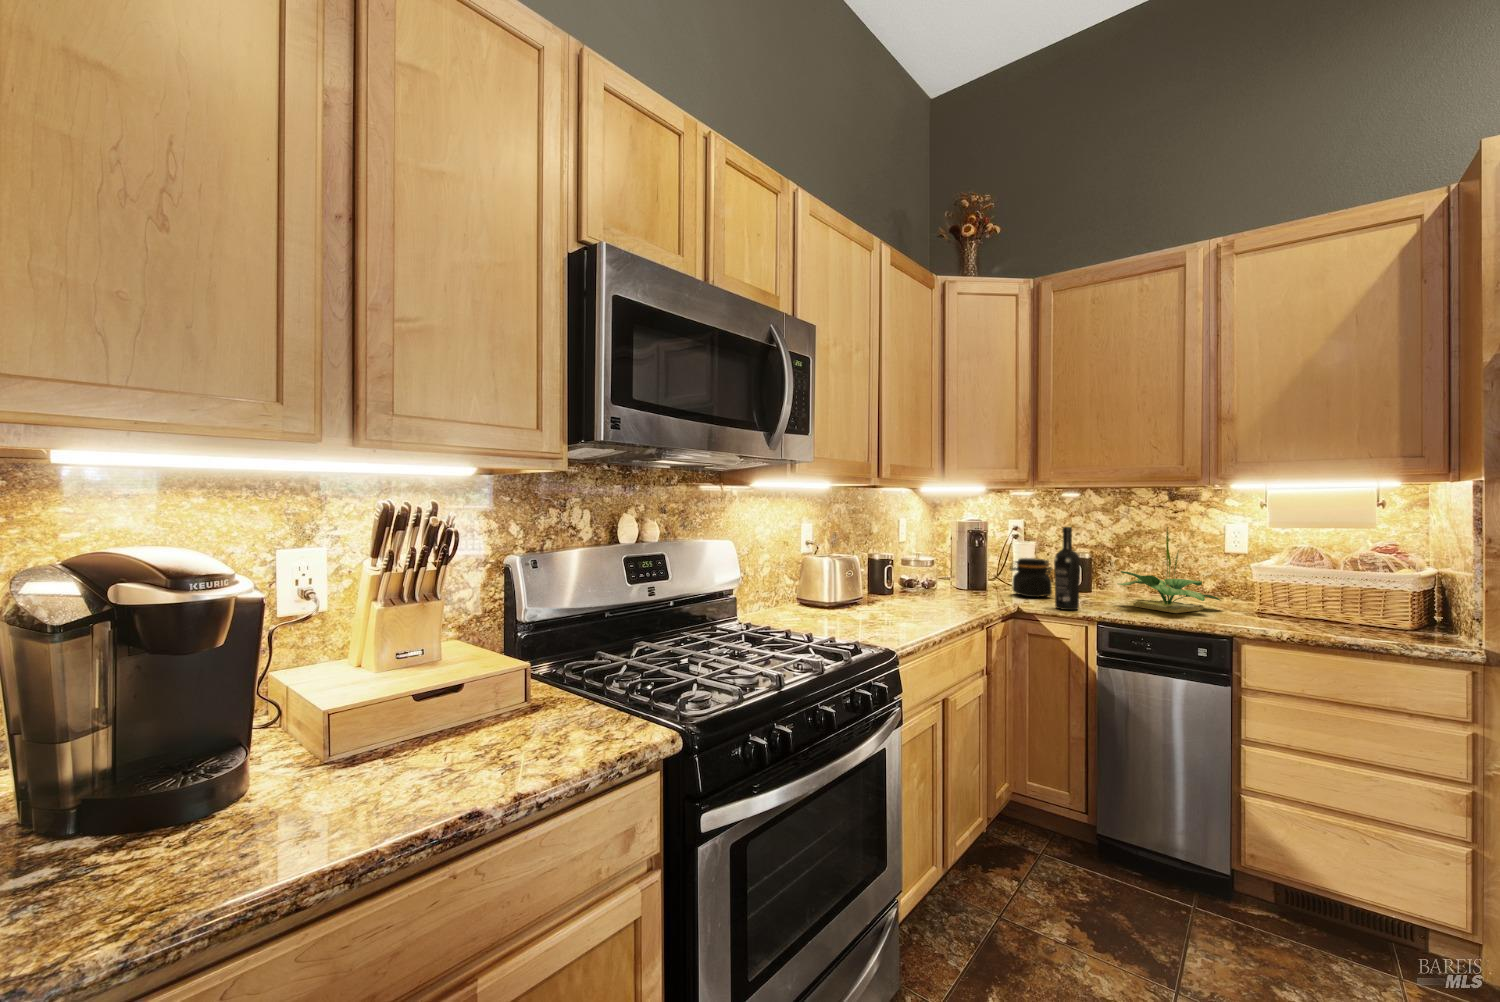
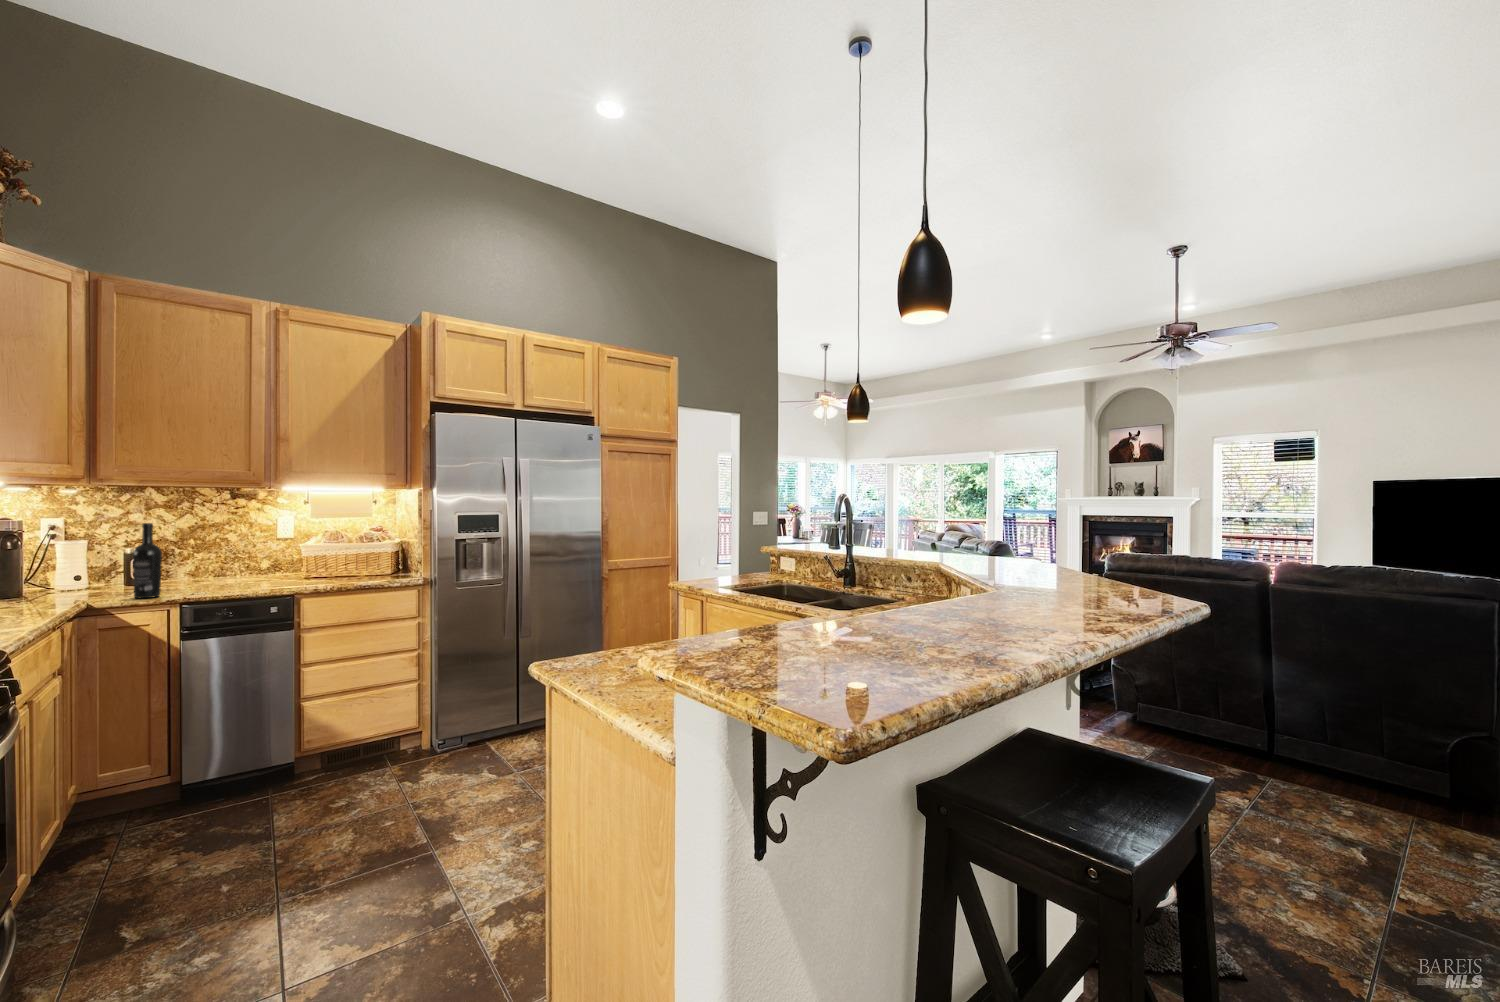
potted plant: present [1118,528,1220,613] -> none [192,520,280,587]
jar: present [1010,558,1053,597] -> none [64,556,121,595]

